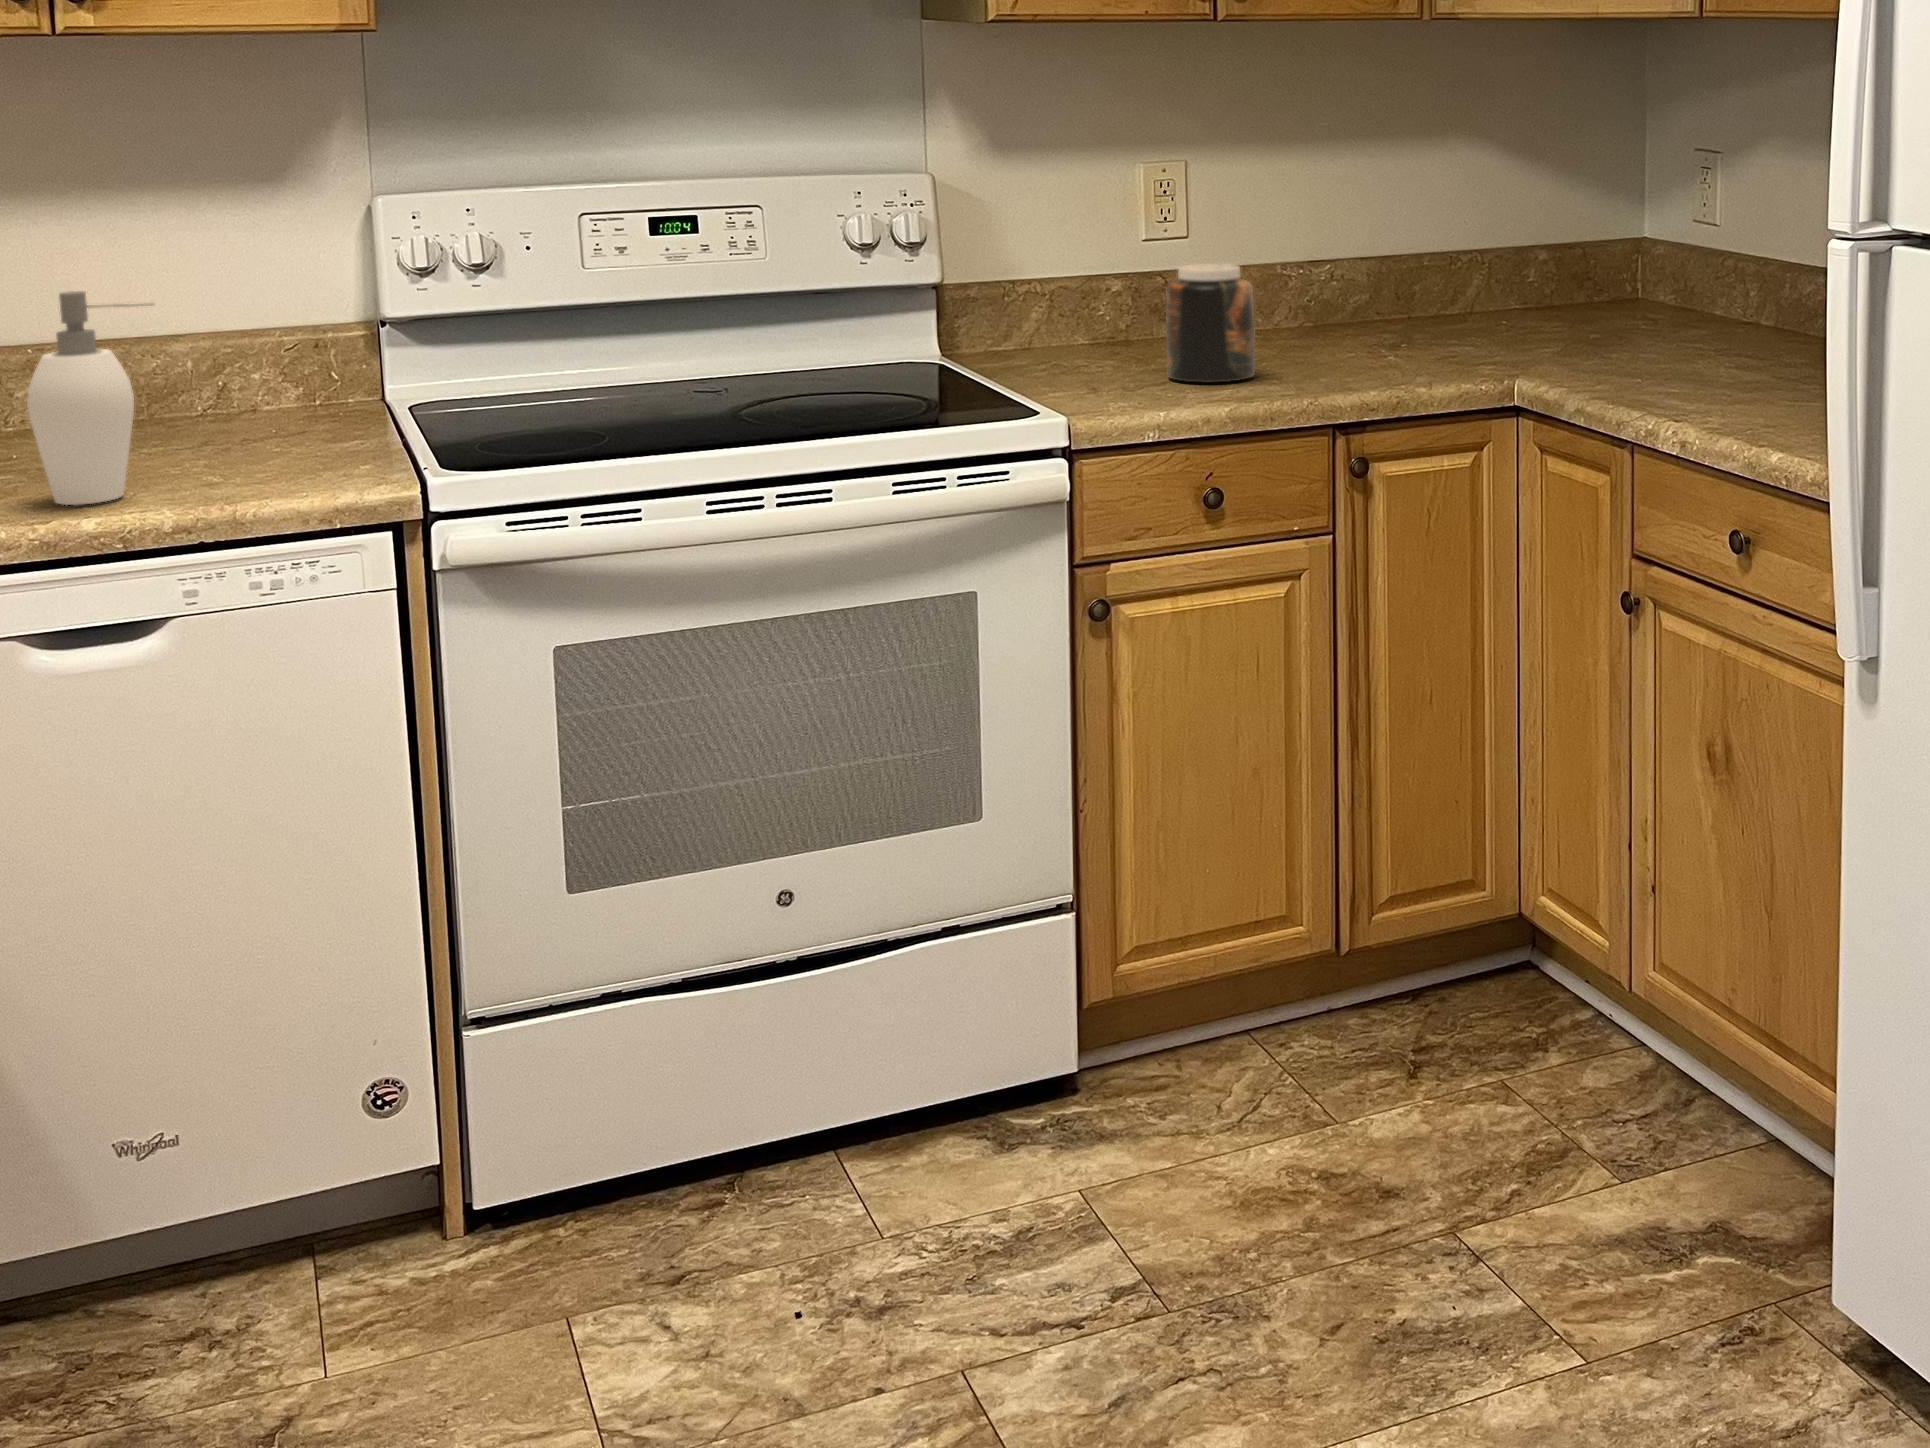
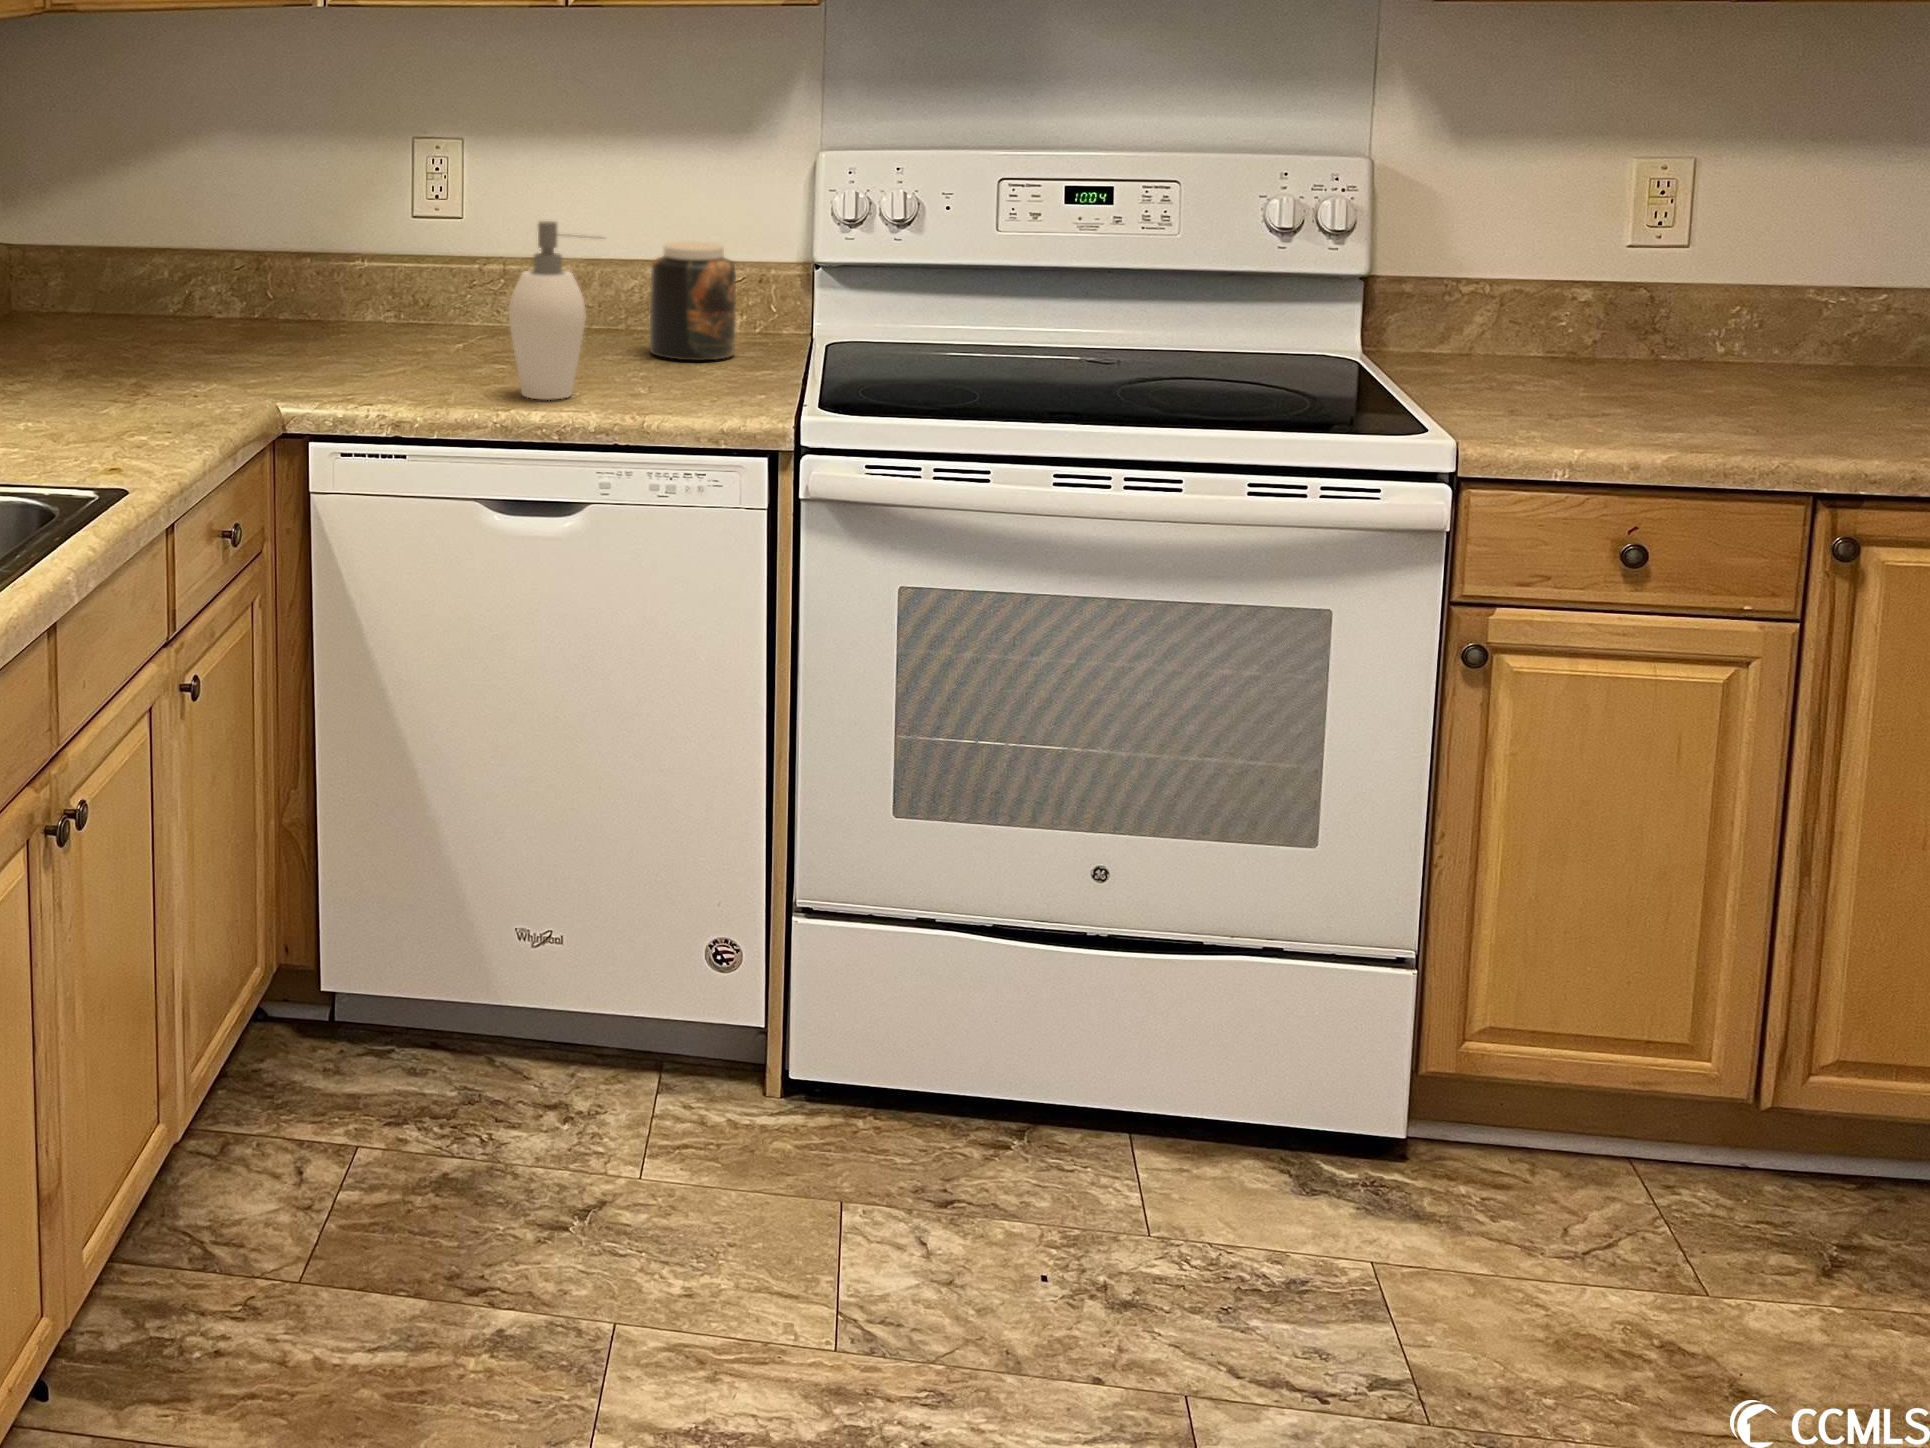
jar: present [1166,264,1255,383] -> present [650,241,736,360]

